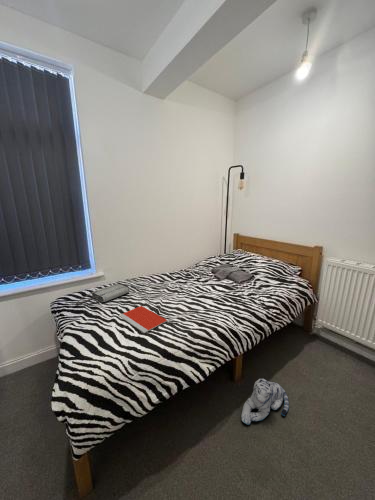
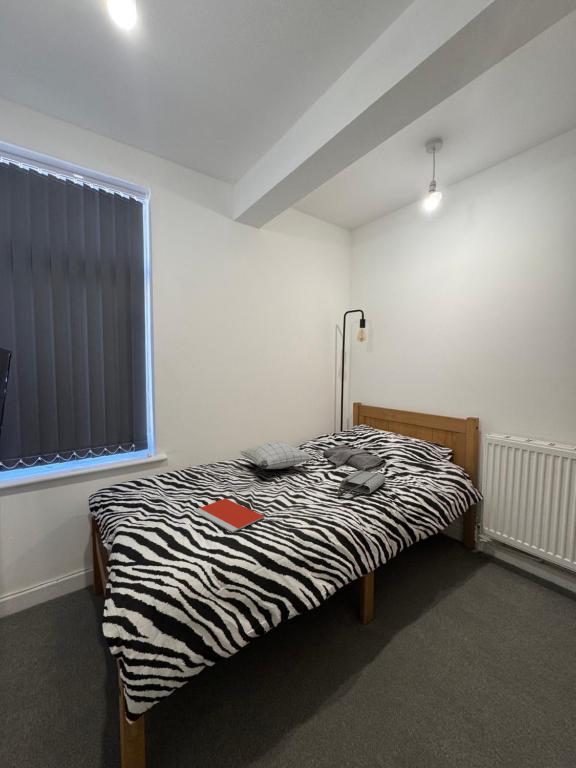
pillow: none [152,263,204,284] -> present [239,441,312,469]
tote bag: present [76,284,129,305] -> present [338,470,386,496]
plush toy: present [241,379,289,425] -> none [376,609,447,684]

